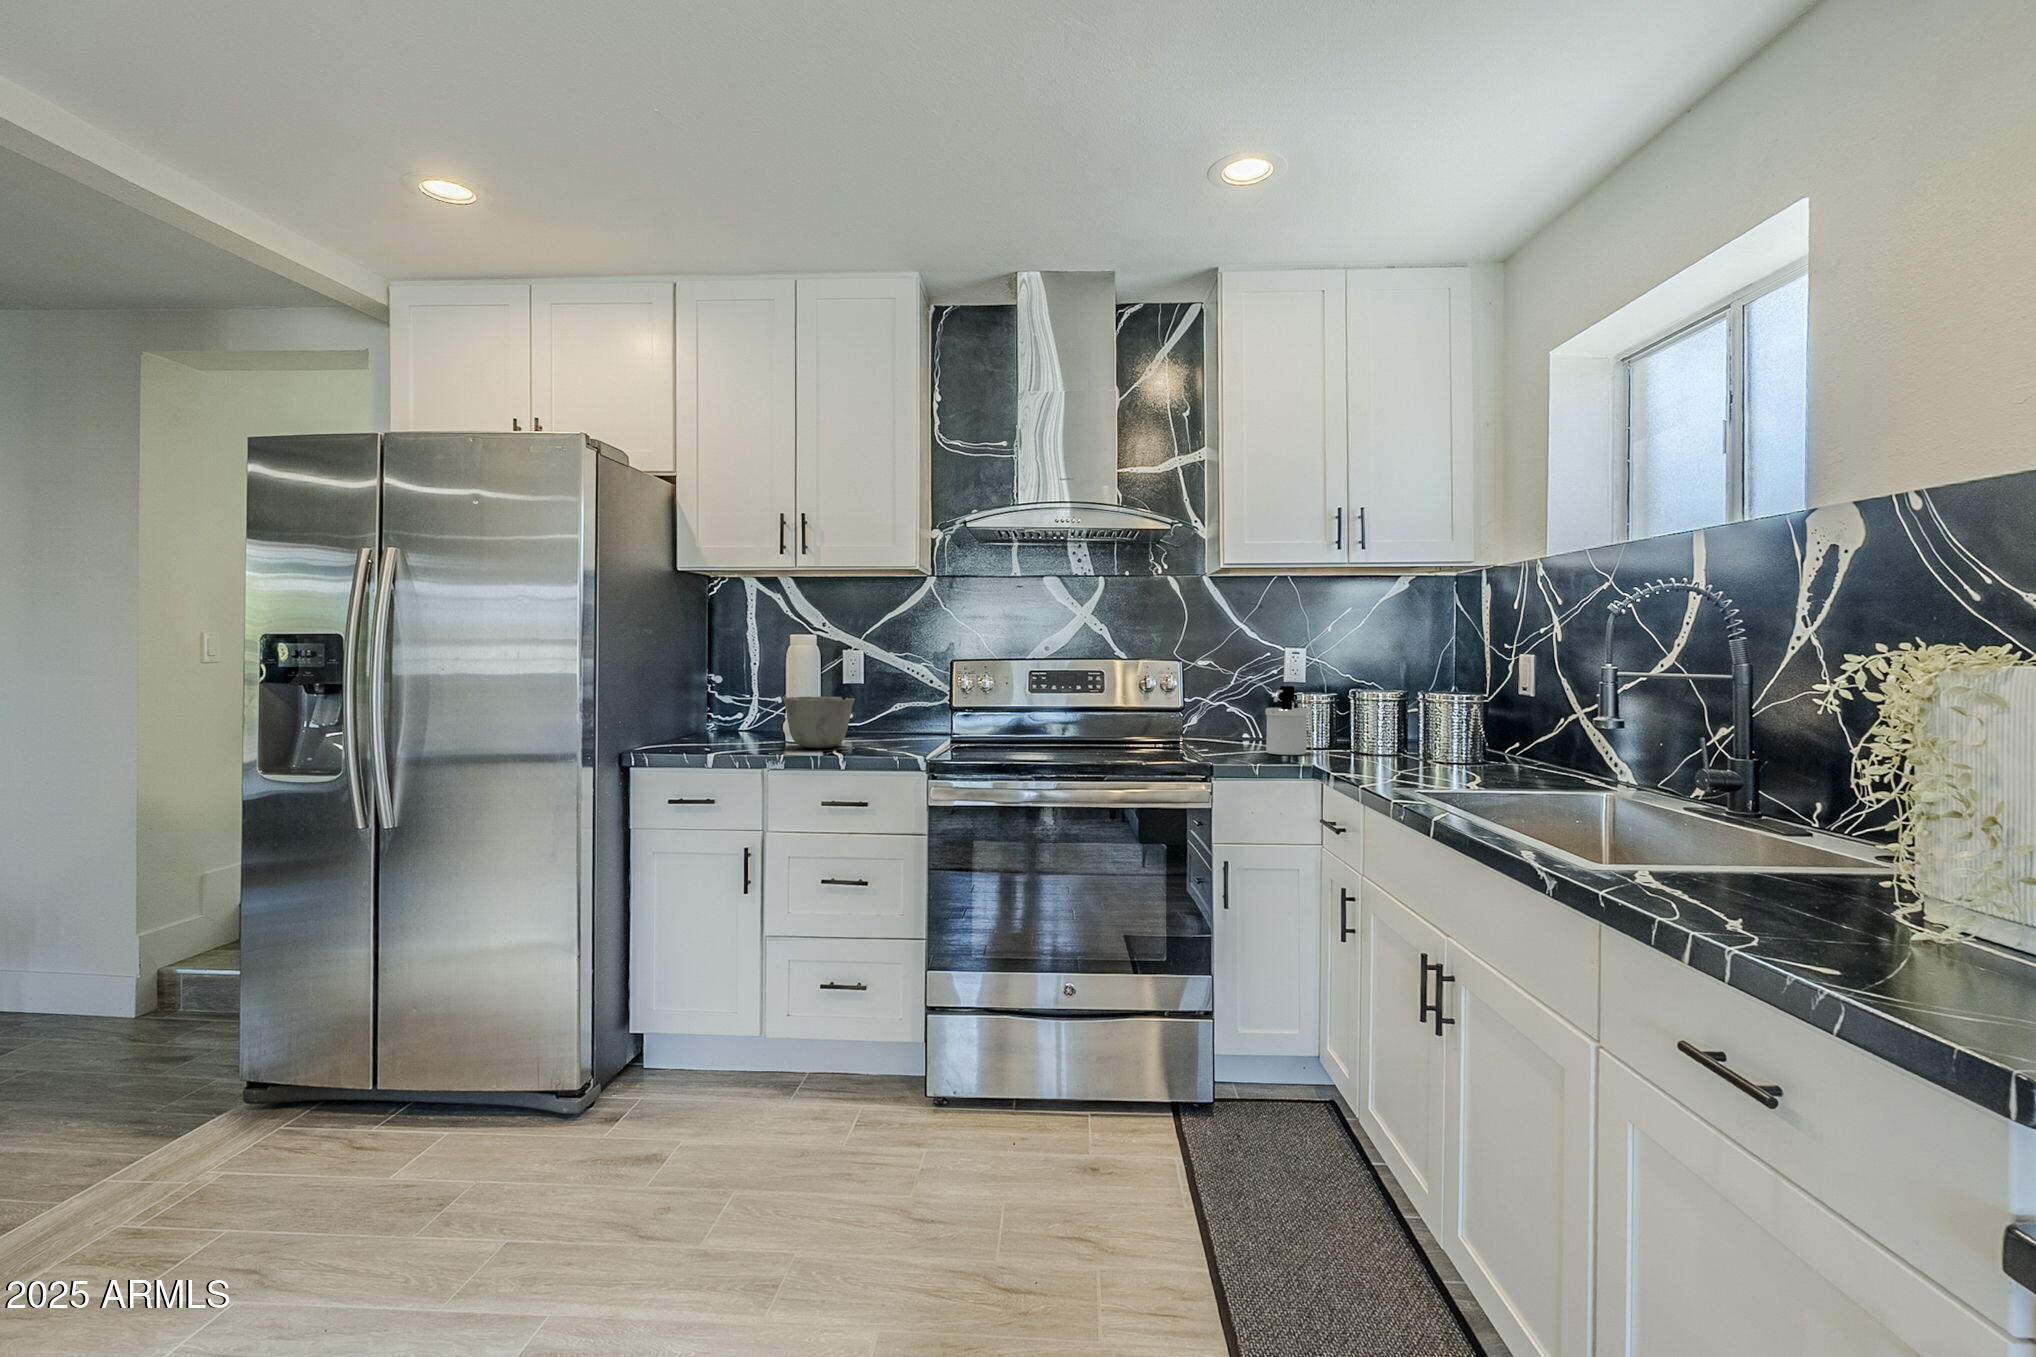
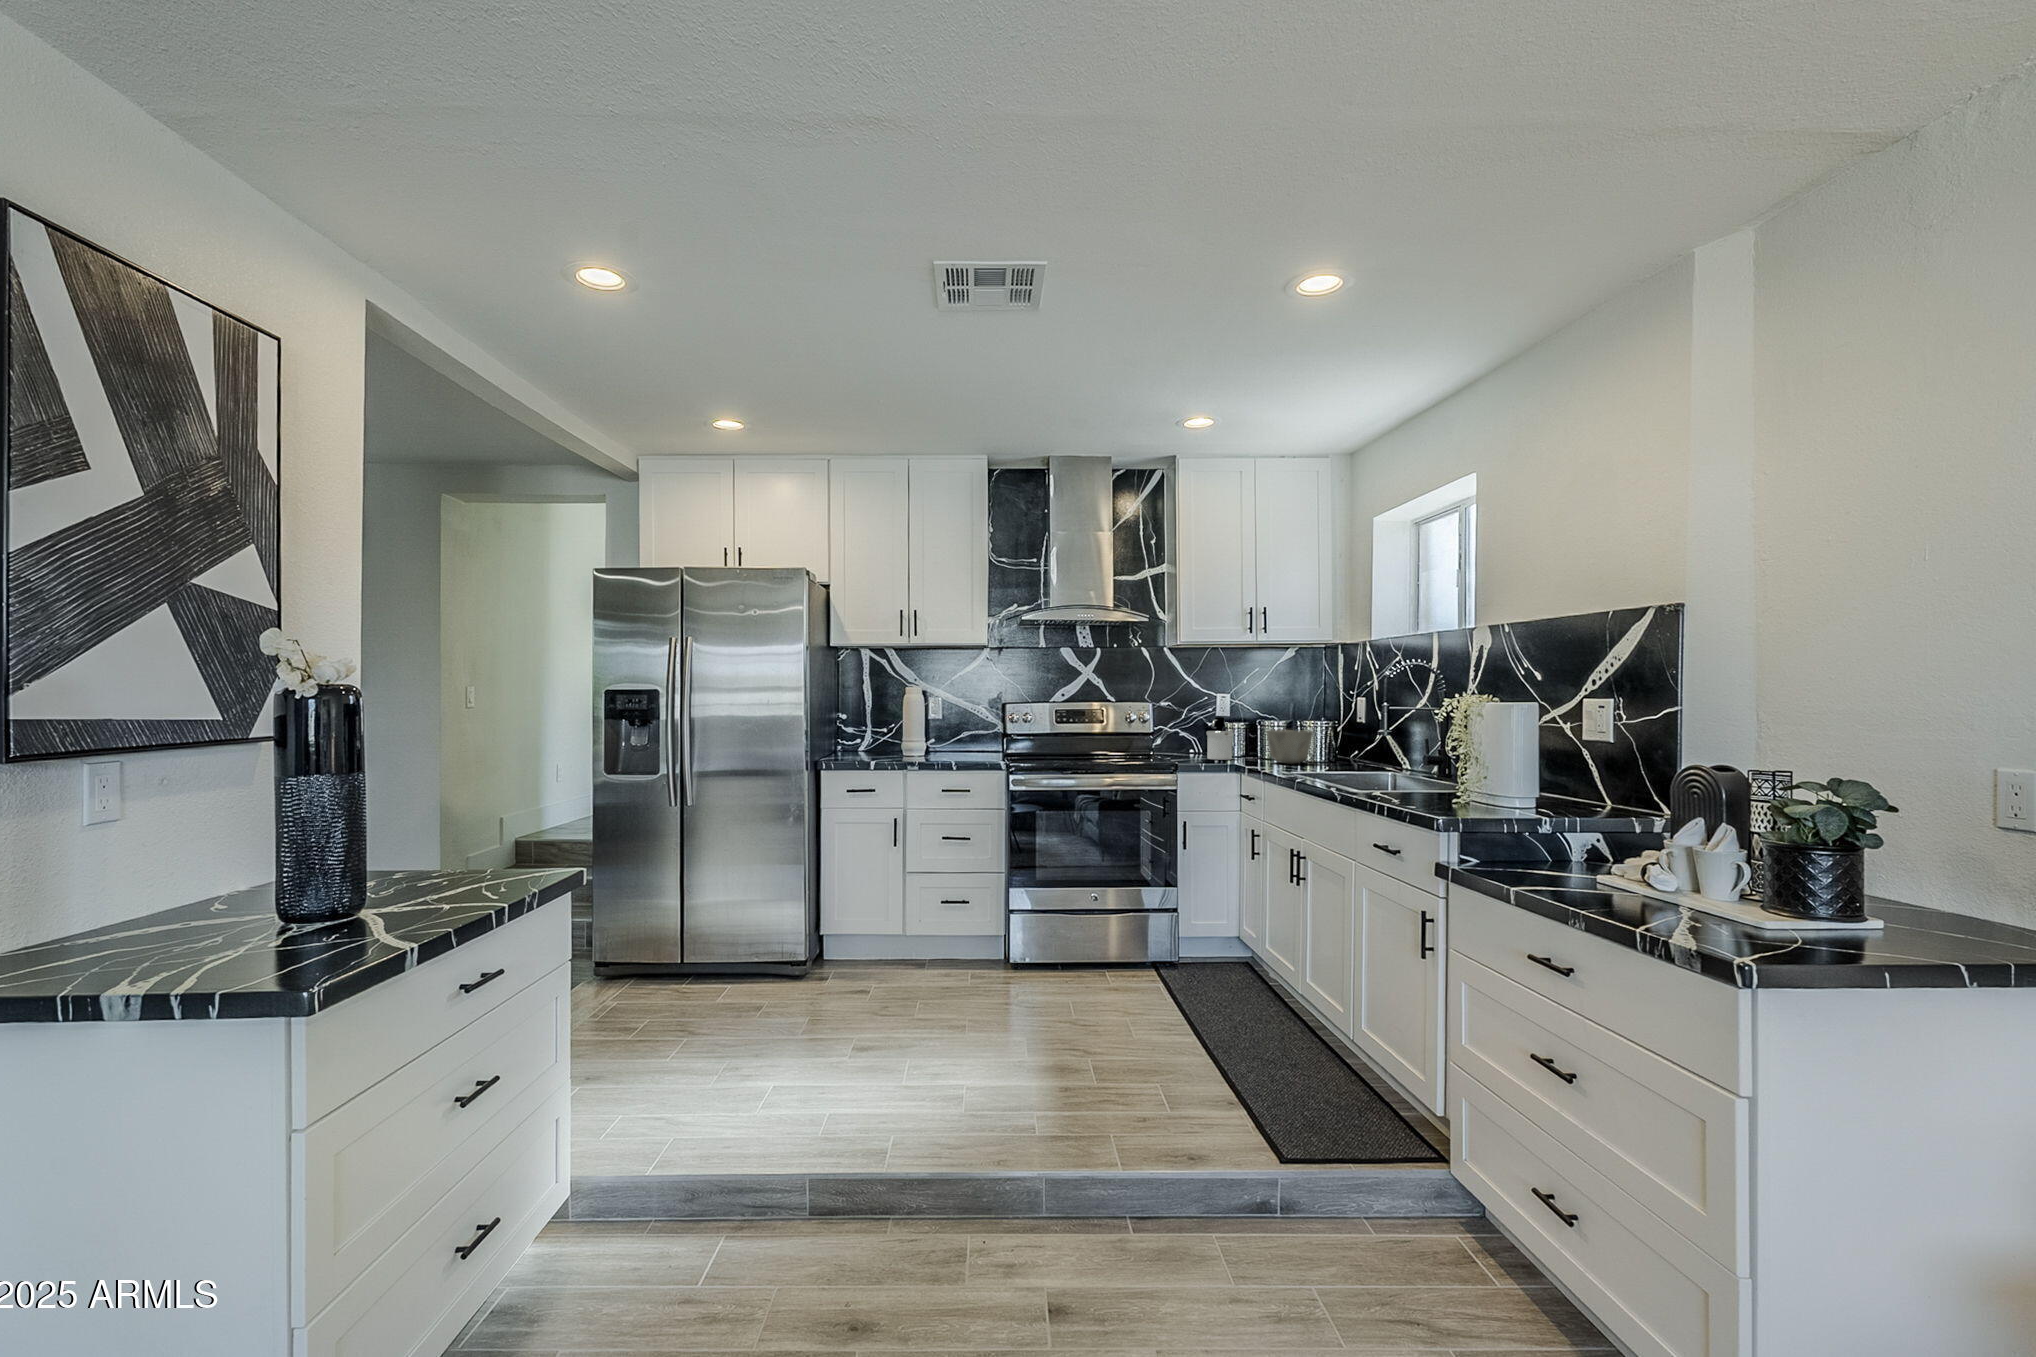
ceramic bowl: present [784,696,855,748] -> present [1266,730,1313,764]

